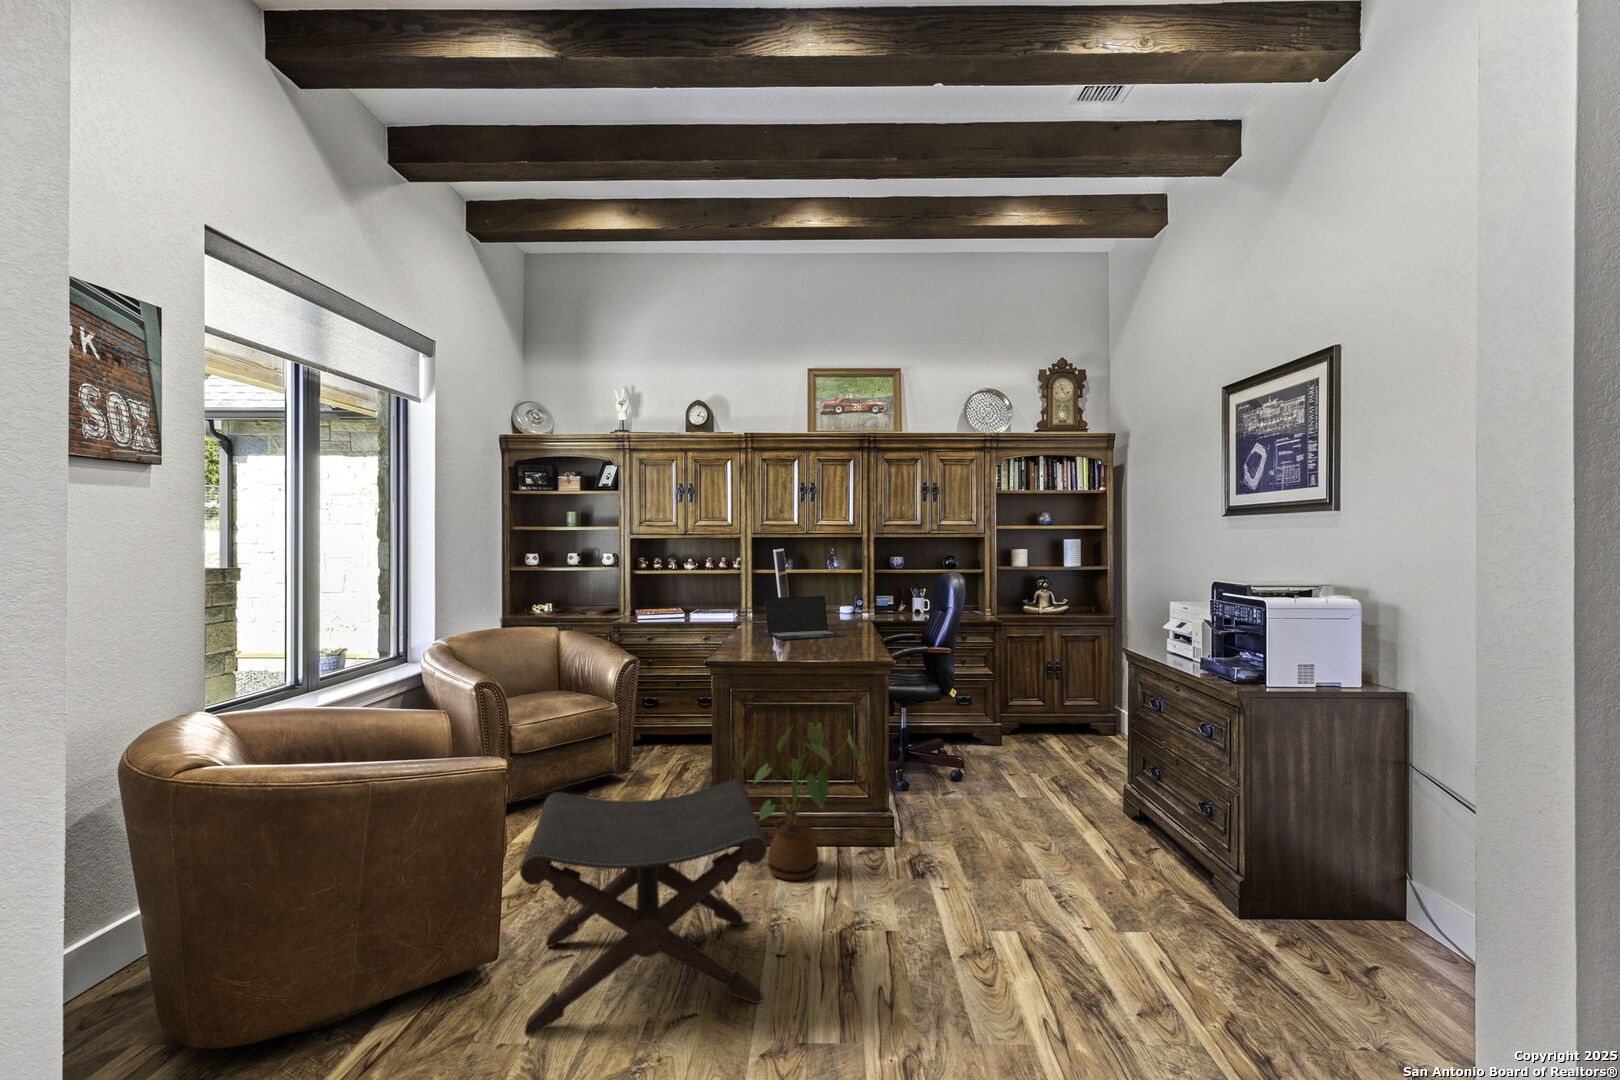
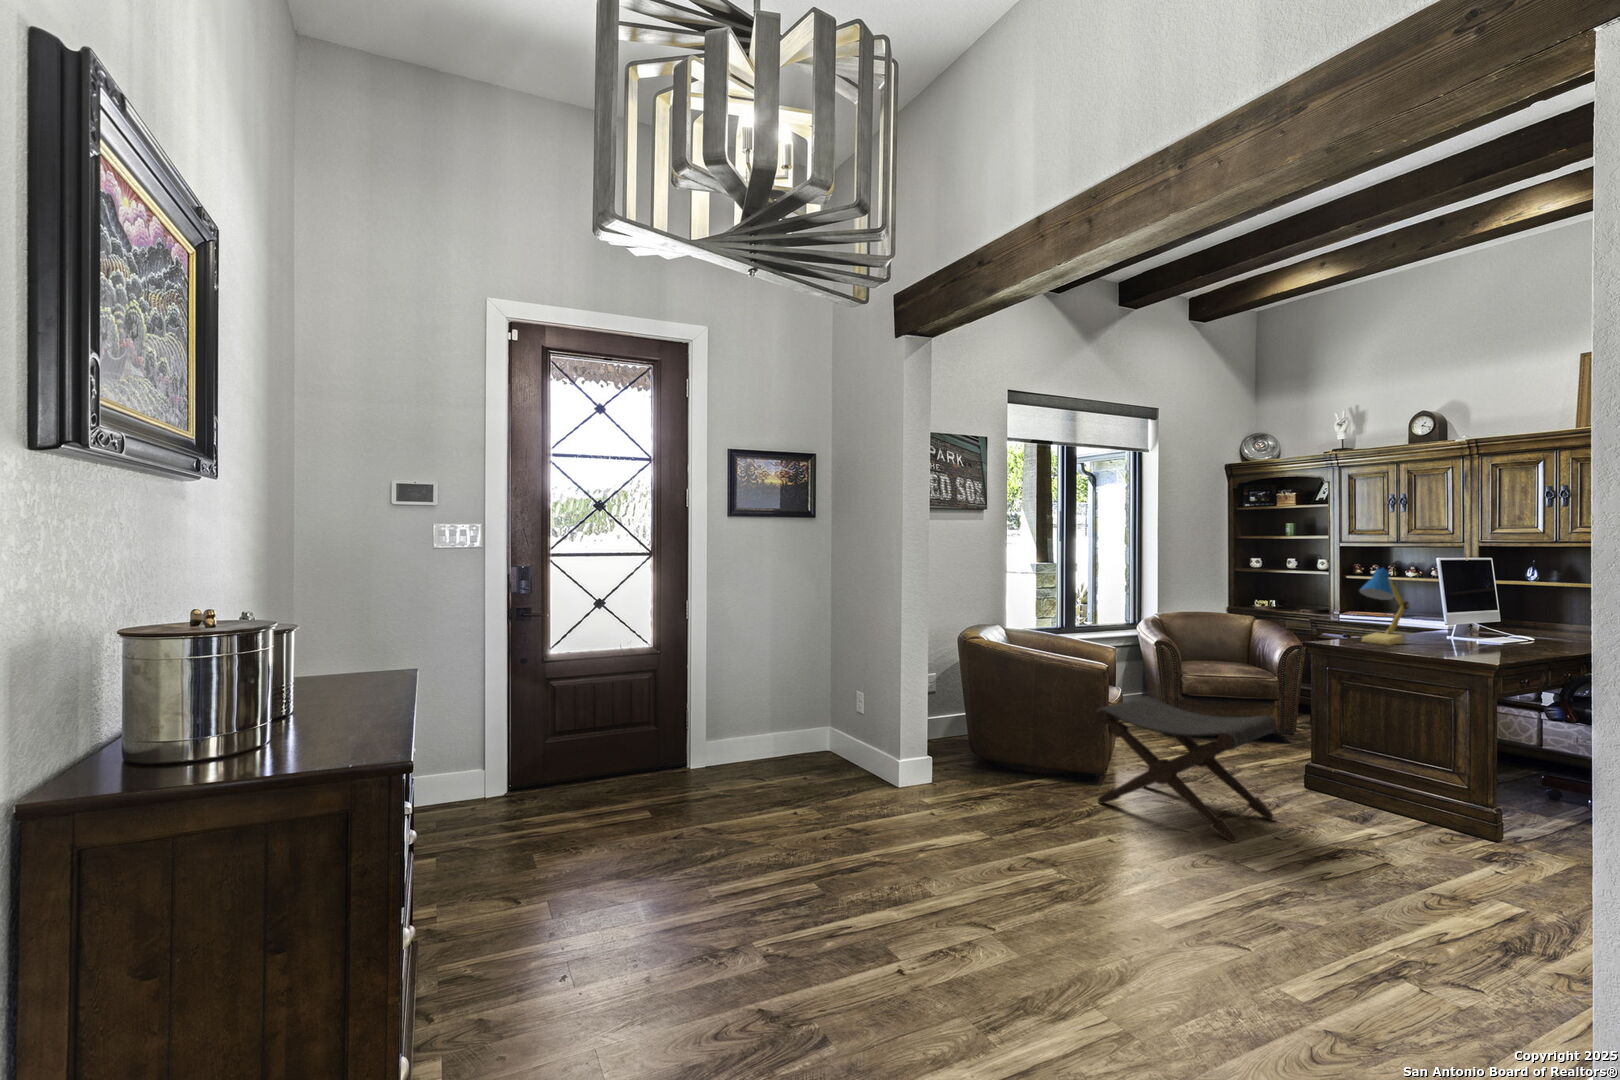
desk lamp: none [744,564,776,650] -> present [1360,568,1409,645]
laptop: present [765,596,845,640] -> none [1430,603,1521,648]
house plant: present [742,722,860,880] -> none [1306,700,1431,825]

